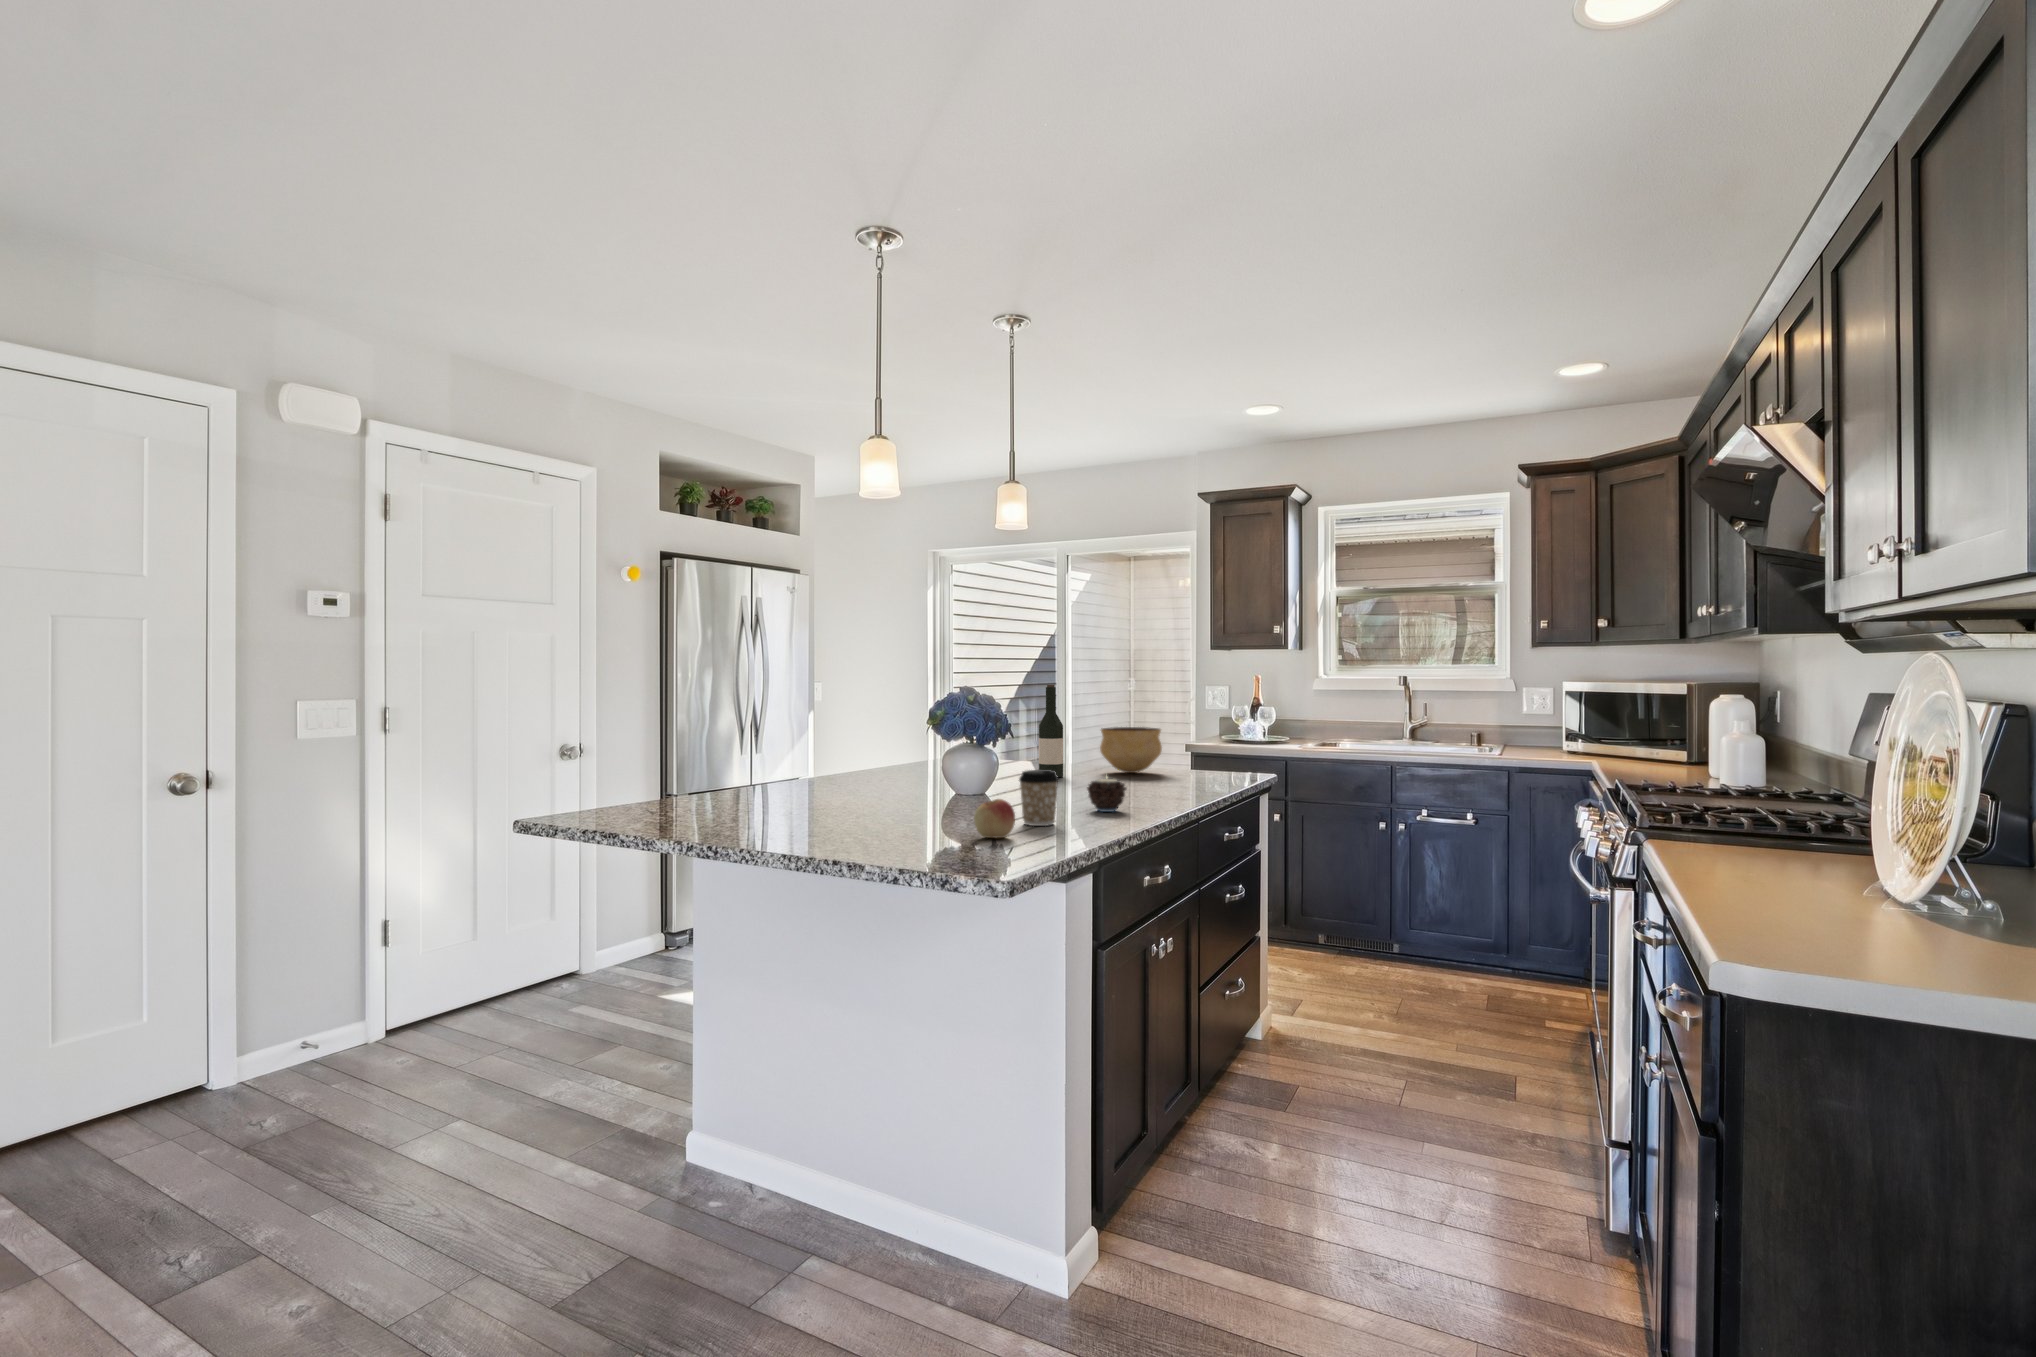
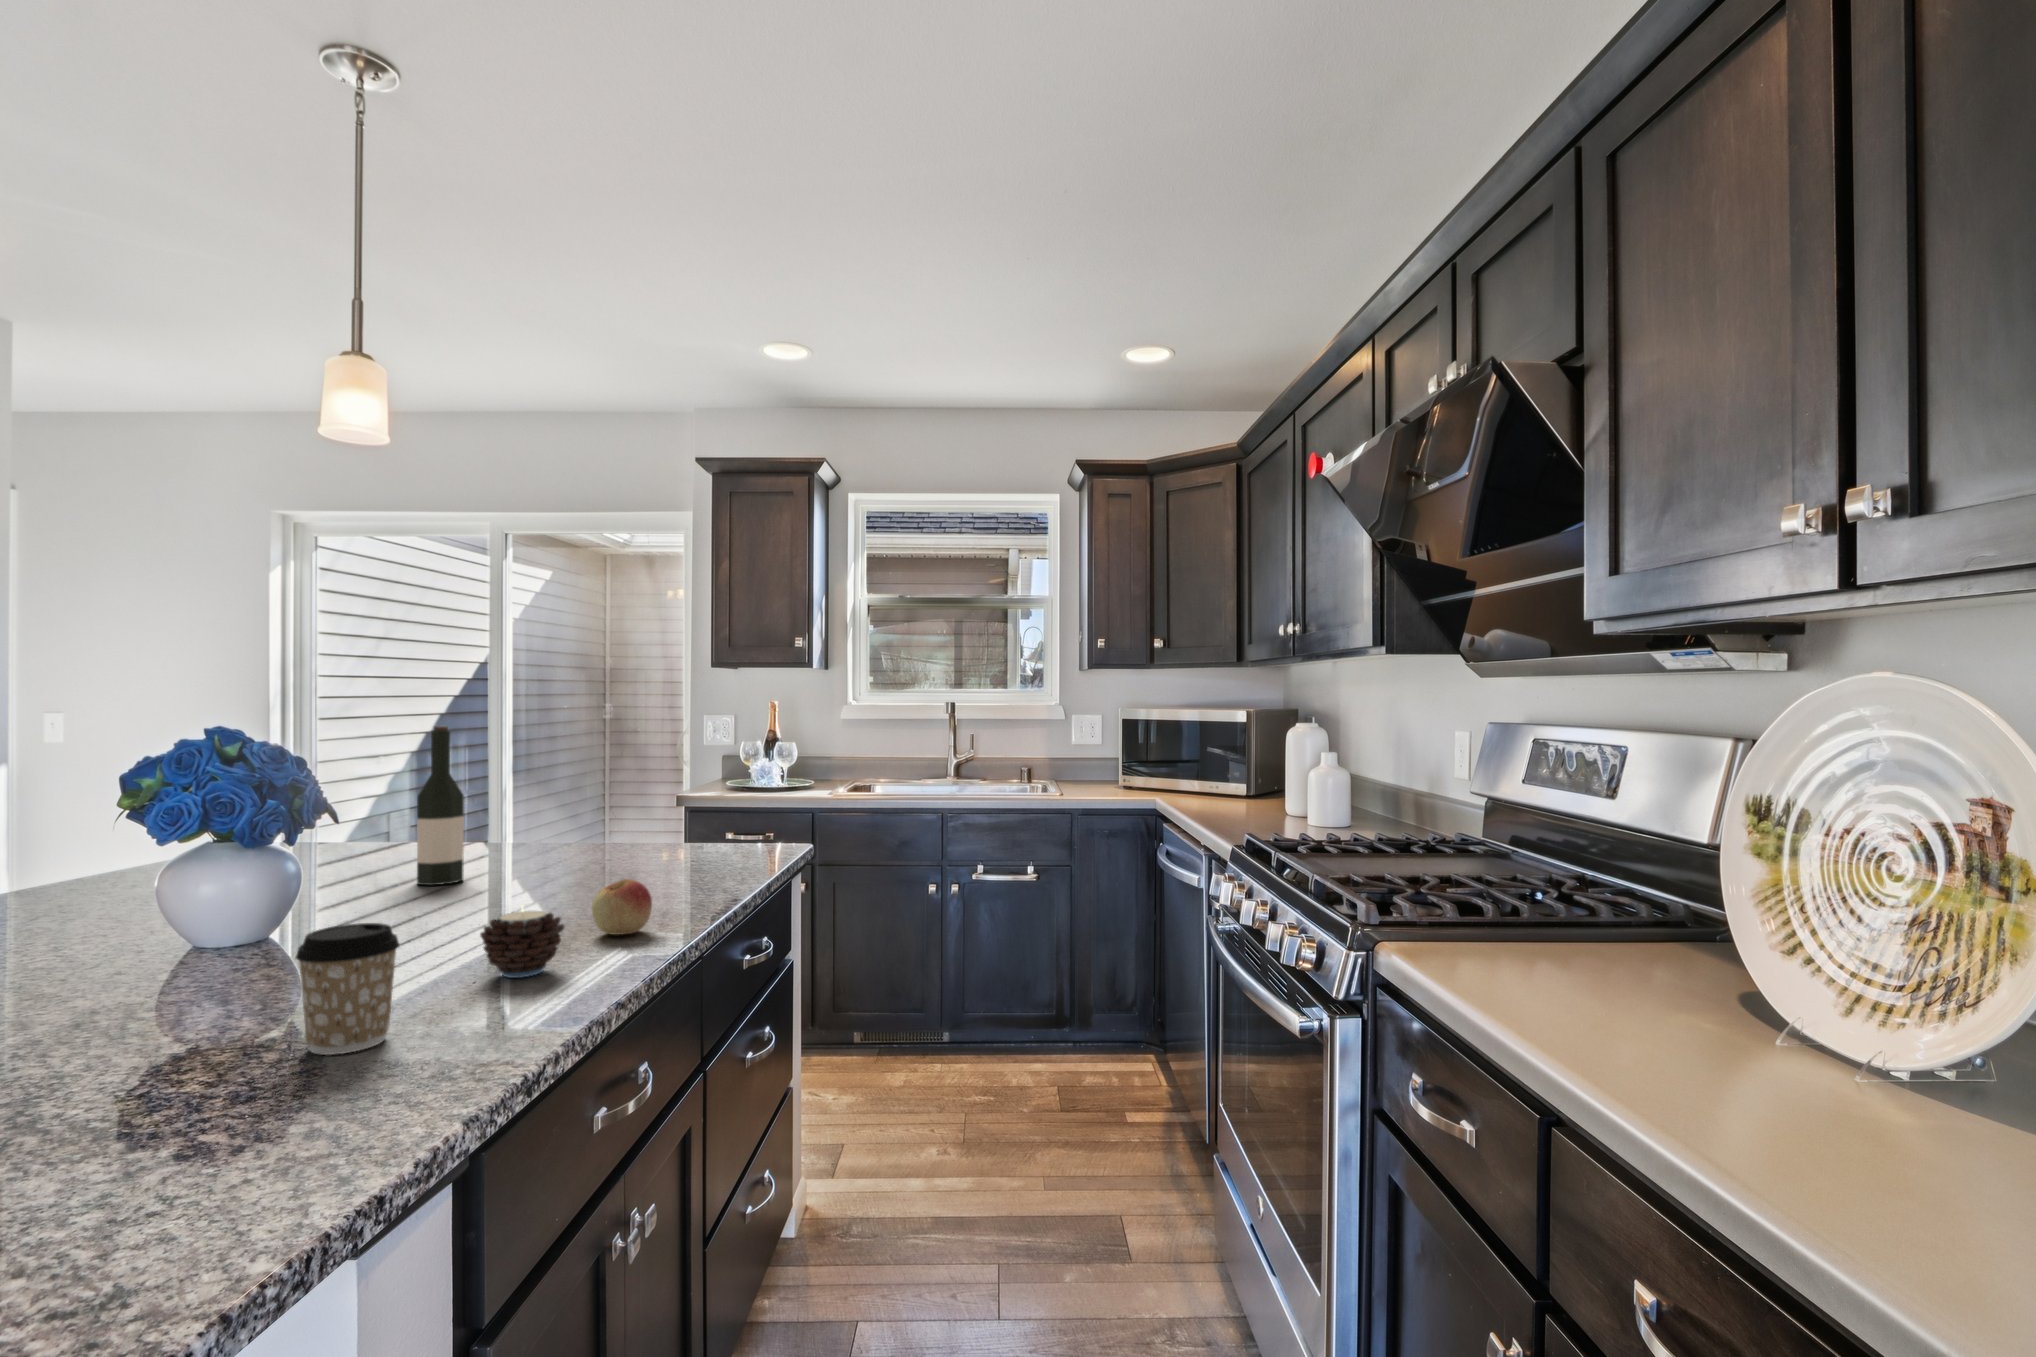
bowl: present [1100,727,1162,773] -> none [536,788,640,863]
apple: present [974,799,1015,838] -> present [592,879,652,935]

